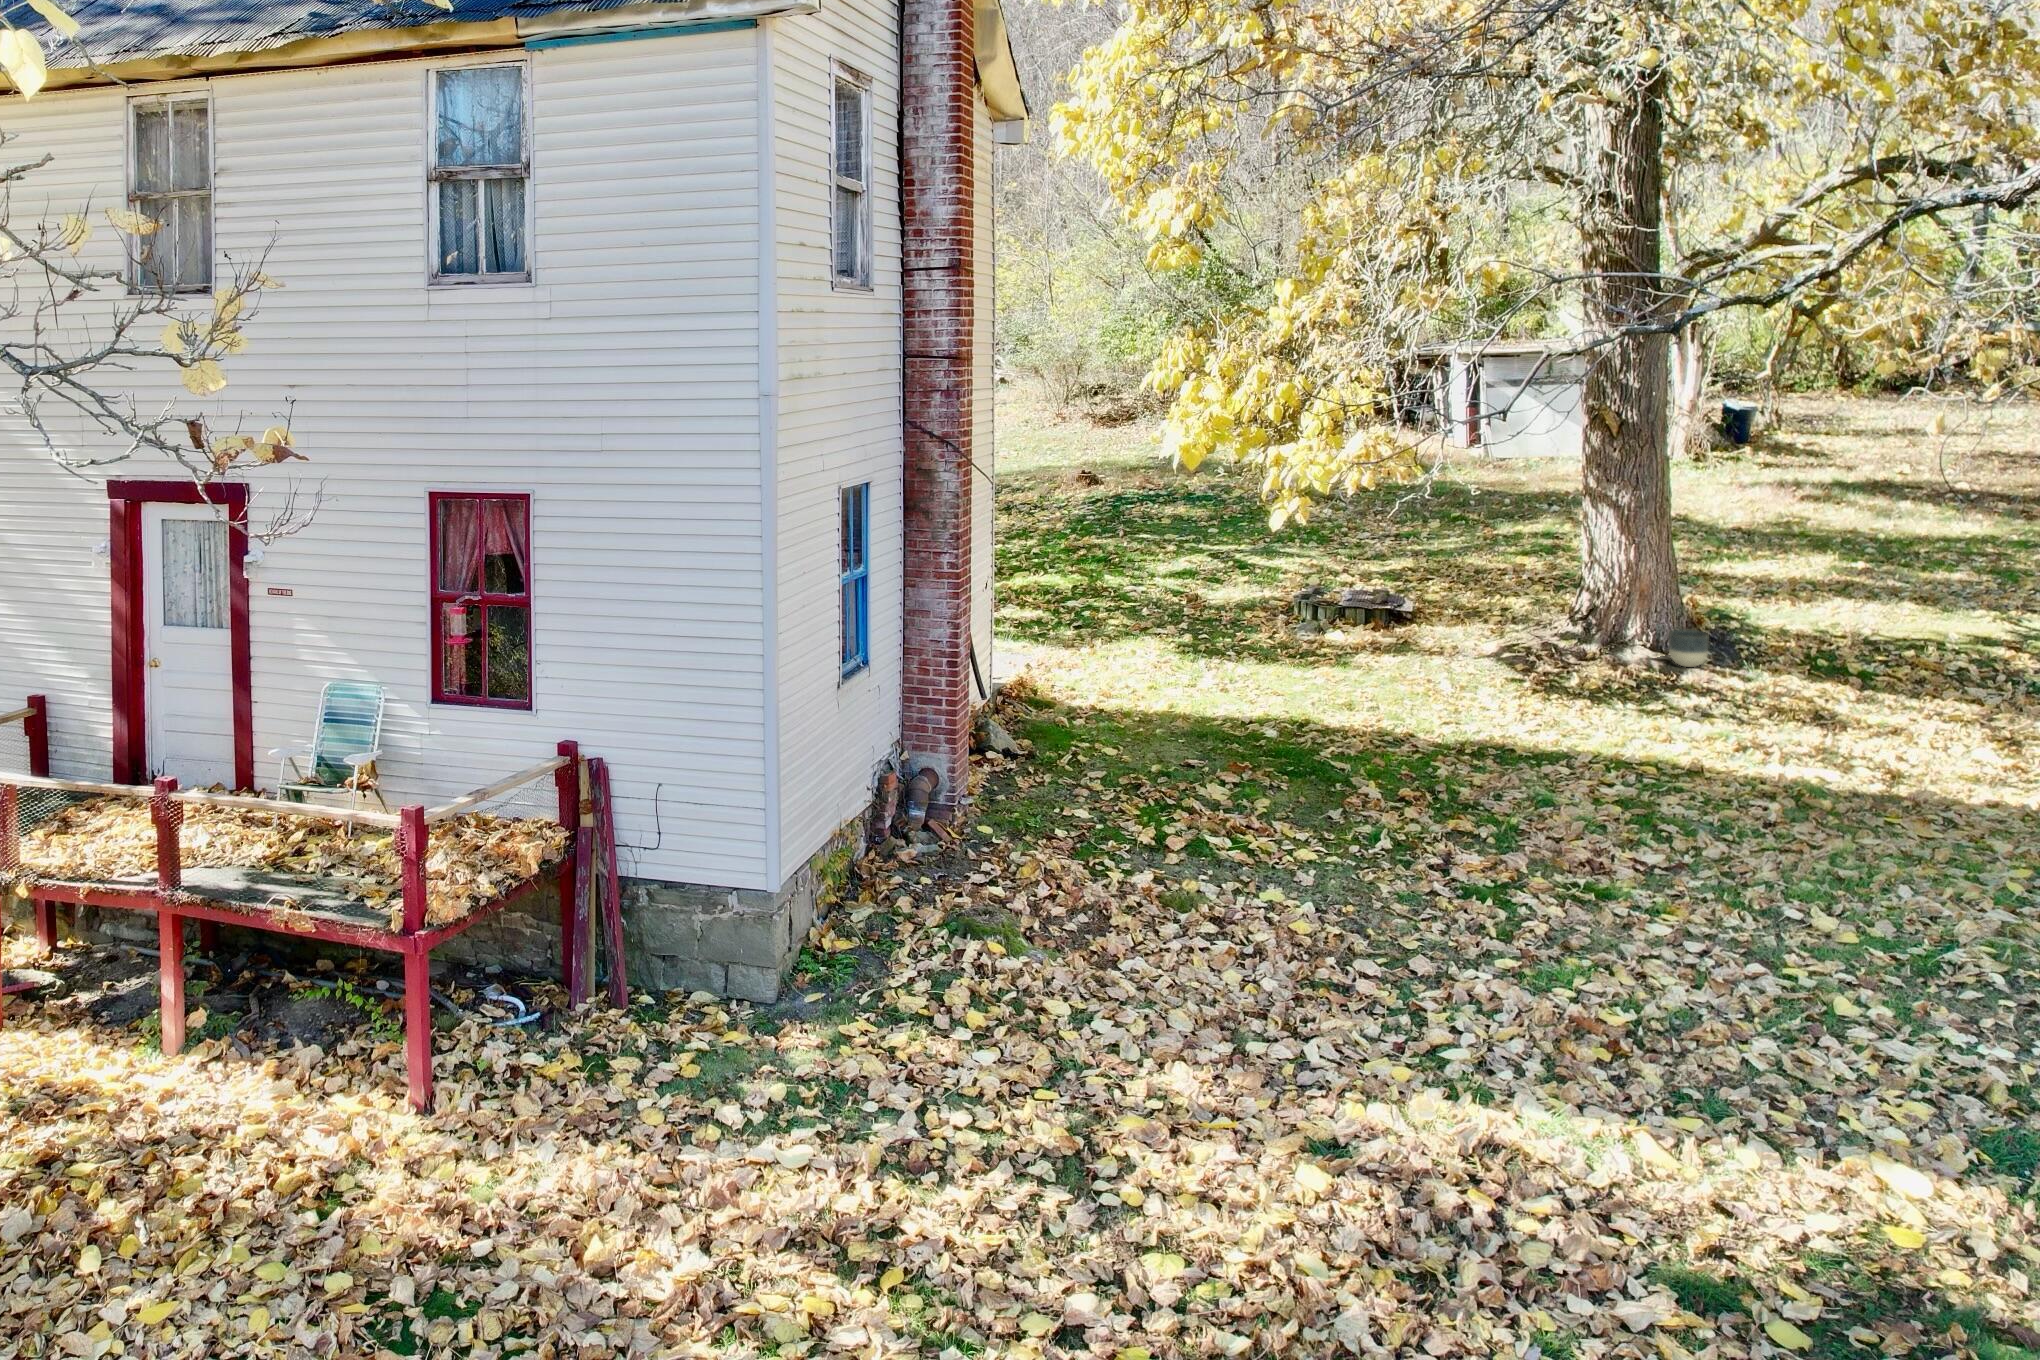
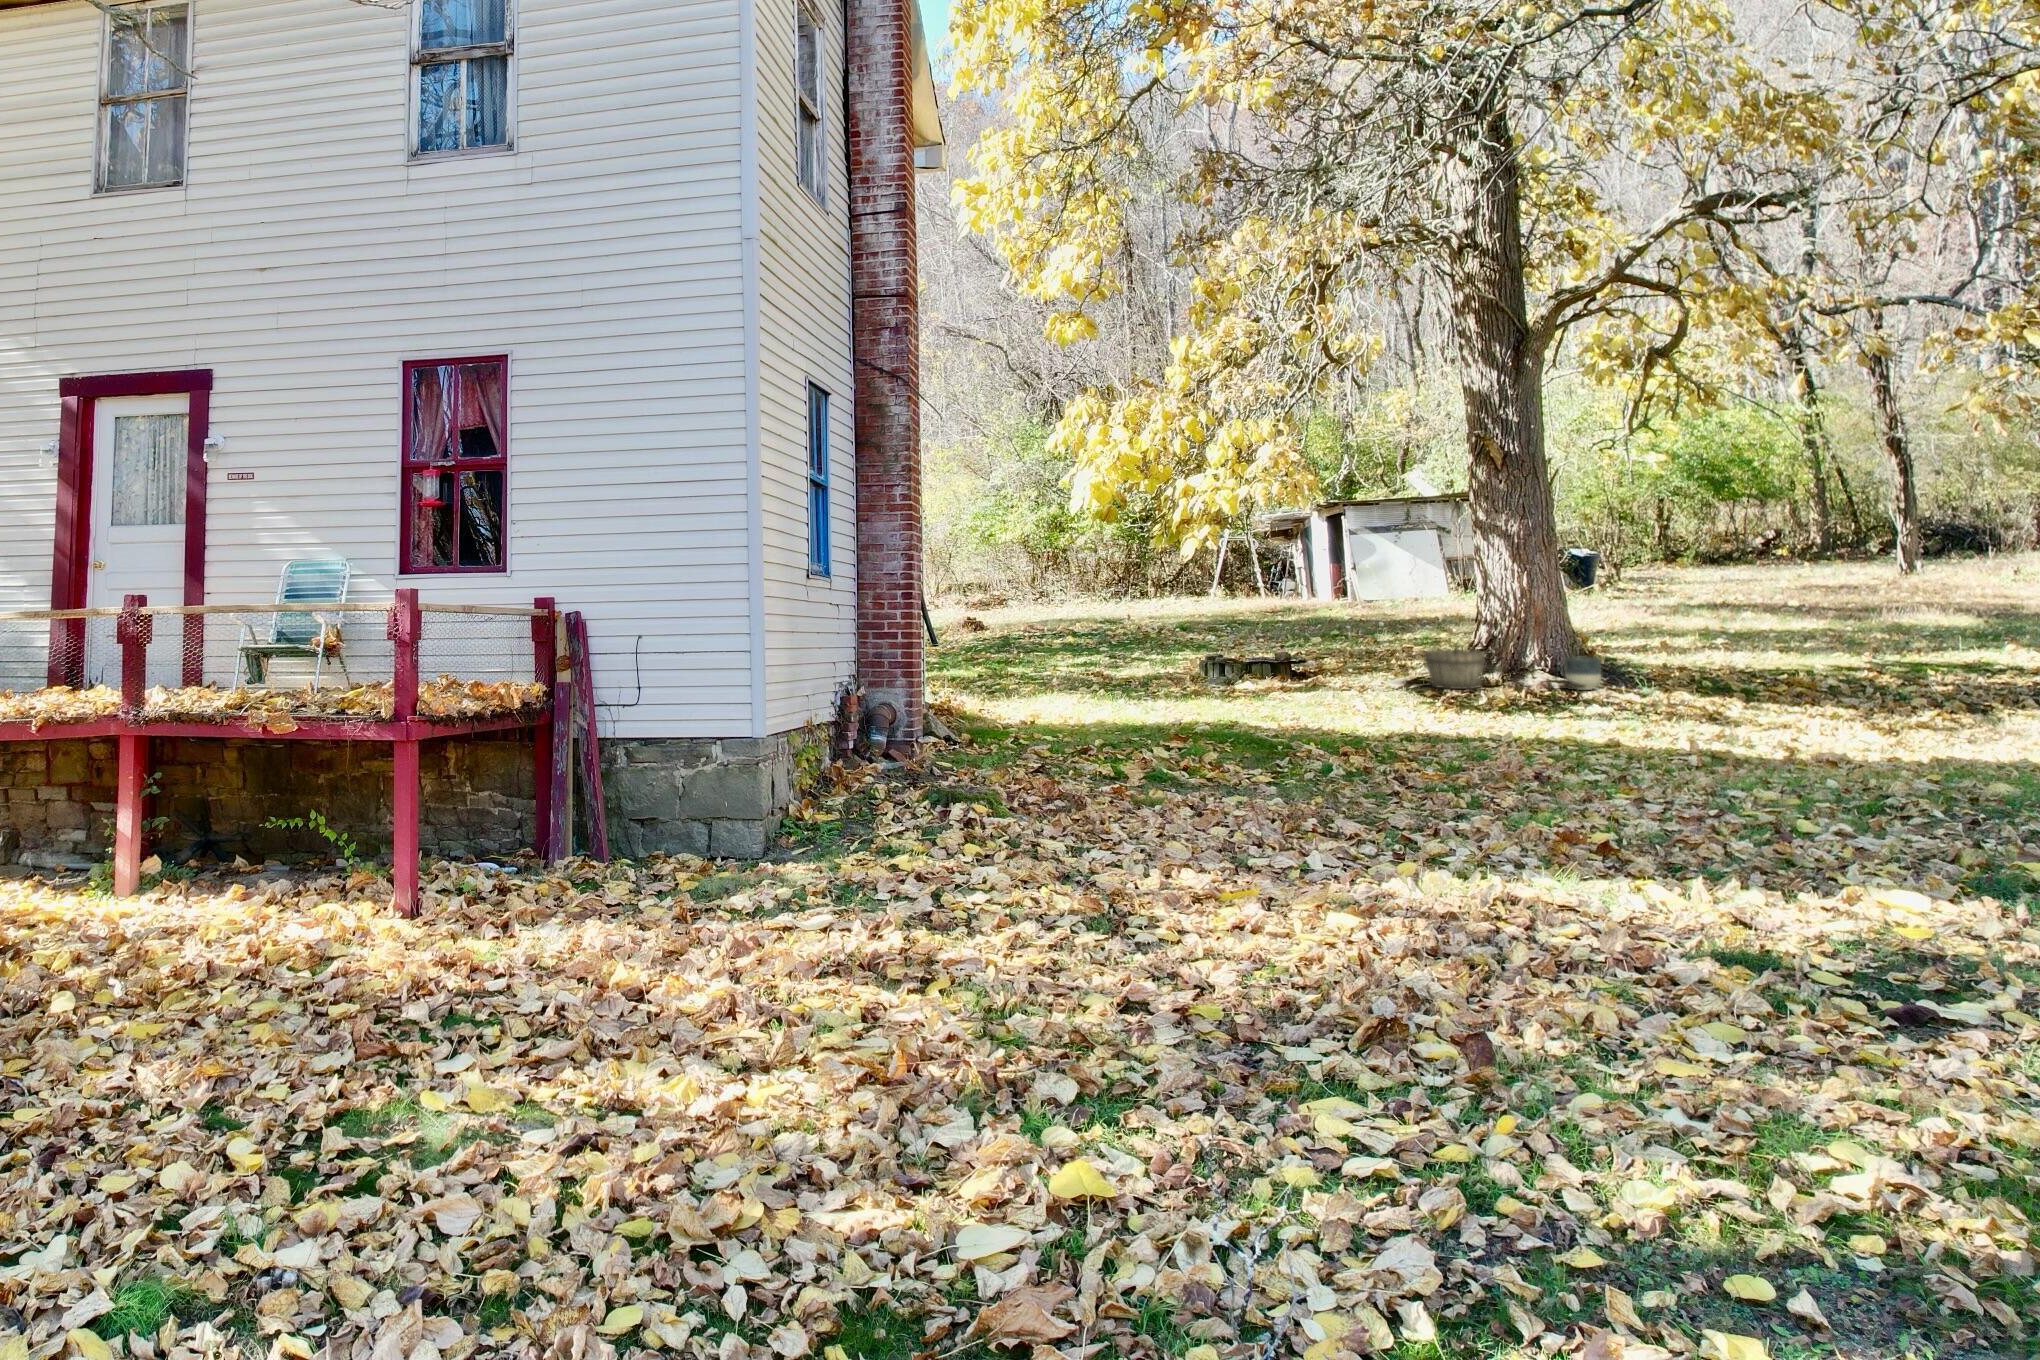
wooden bucket: none [1518,606,1587,659] -> present [1424,646,1486,689]

